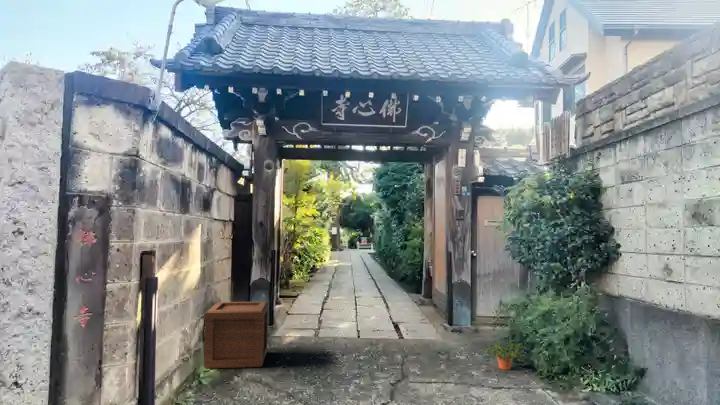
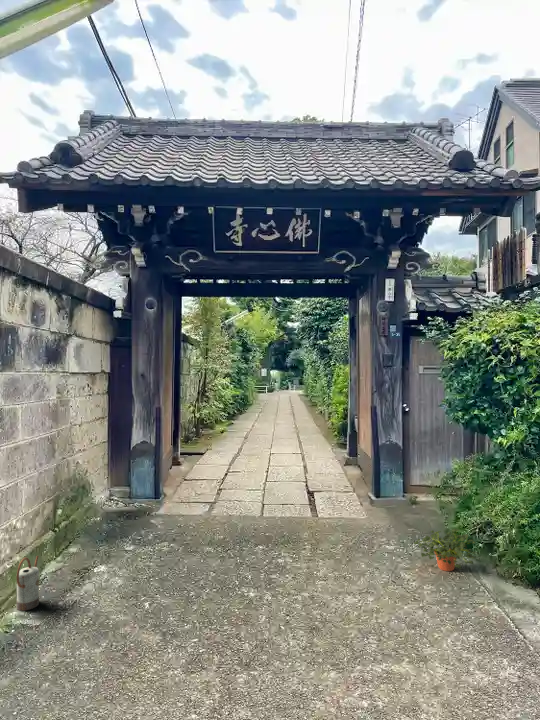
wooden crate: present [204,302,268,369] -> none [50,477,141,569]
watering can: none [190,351,206,390] -> present [16,556,39,611]

